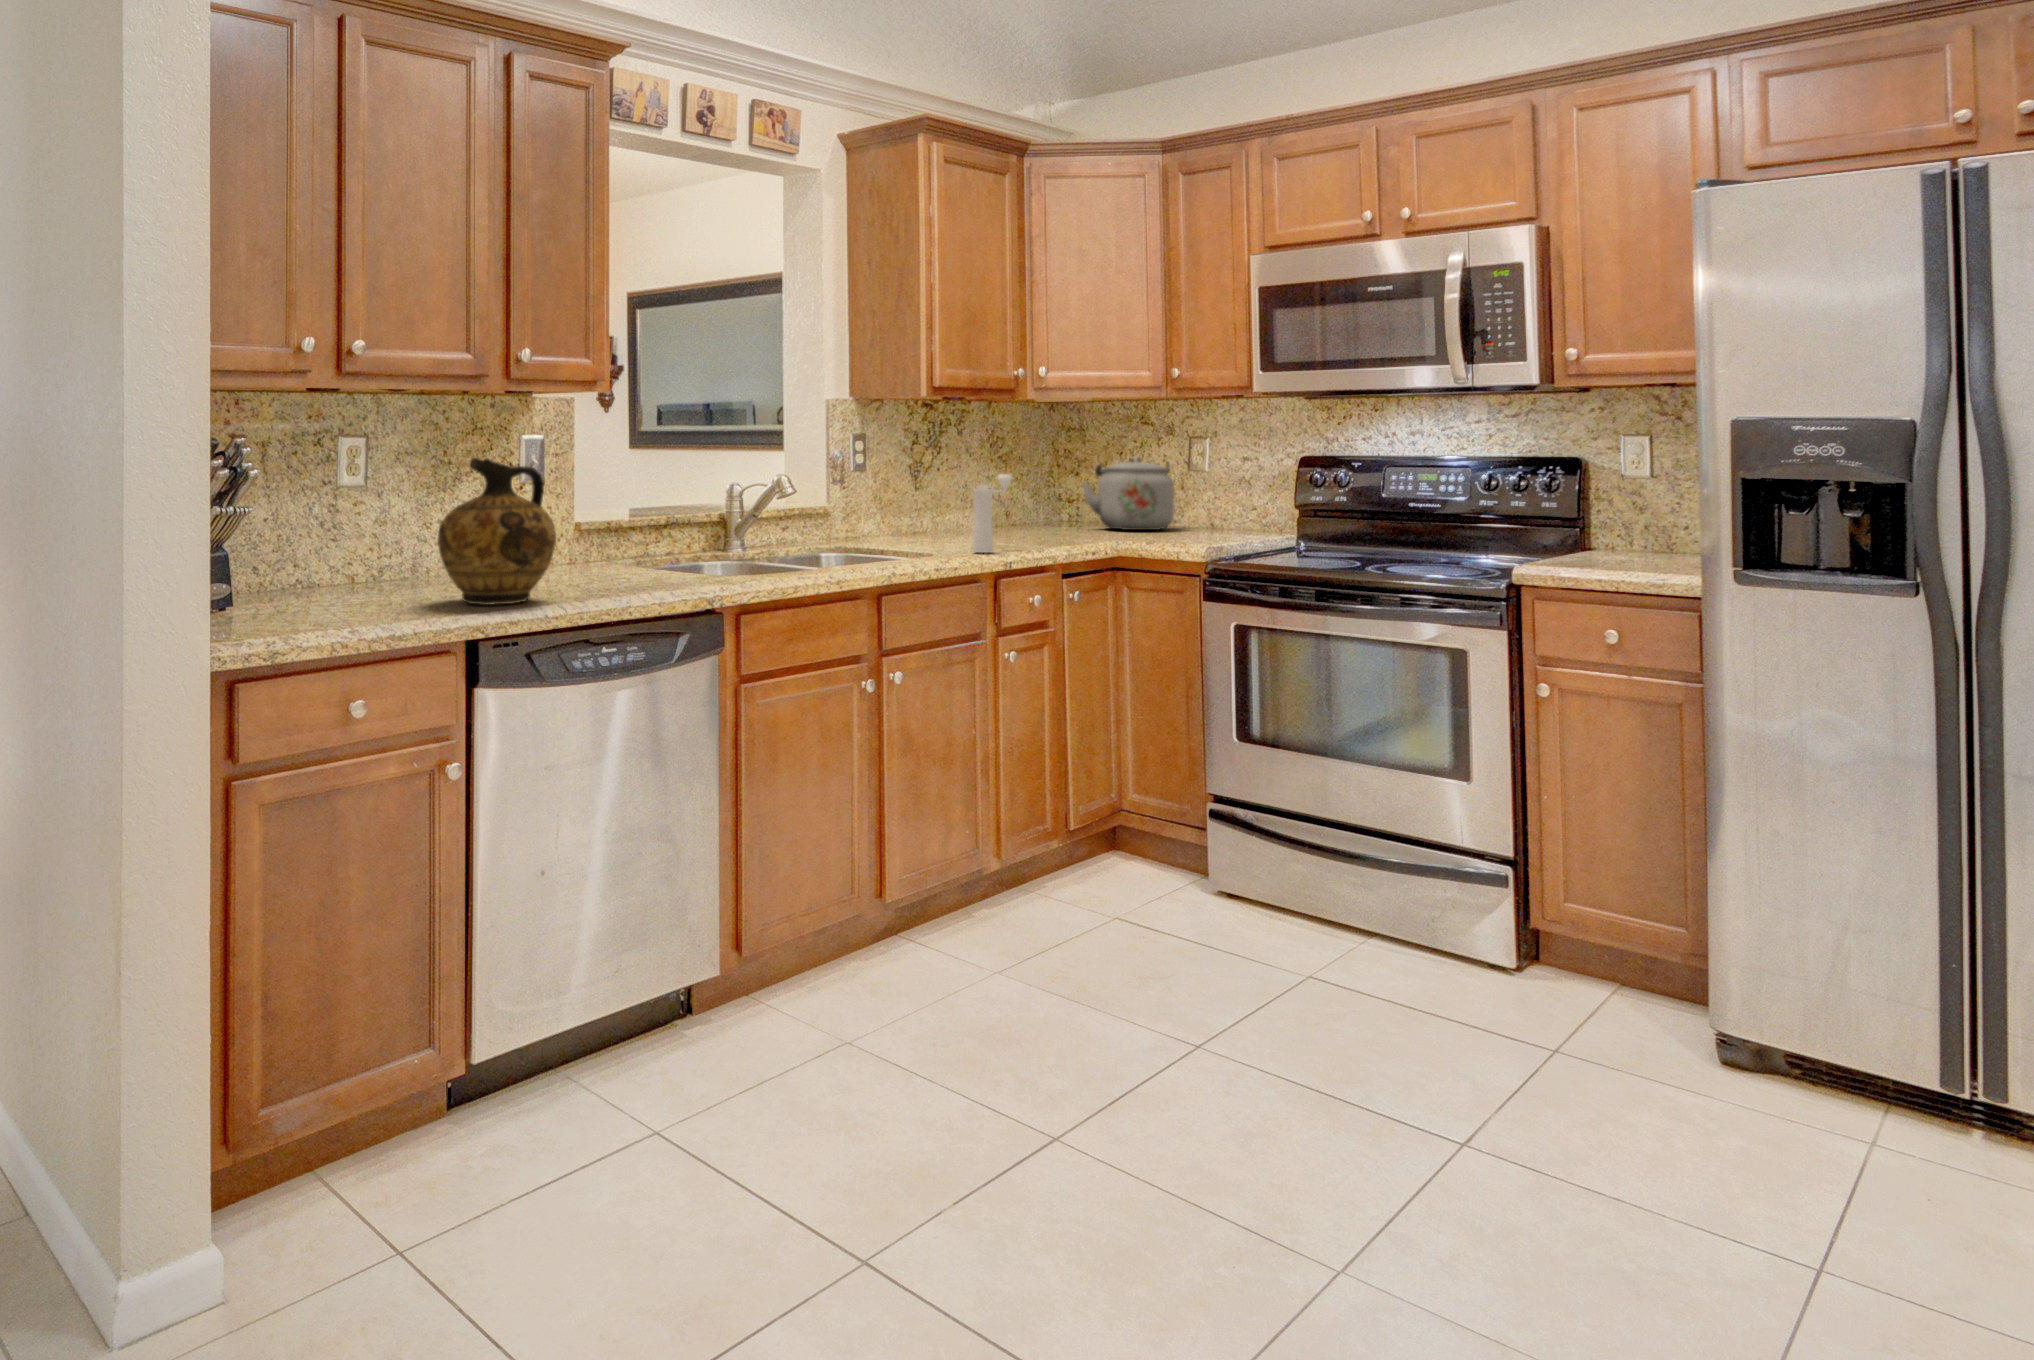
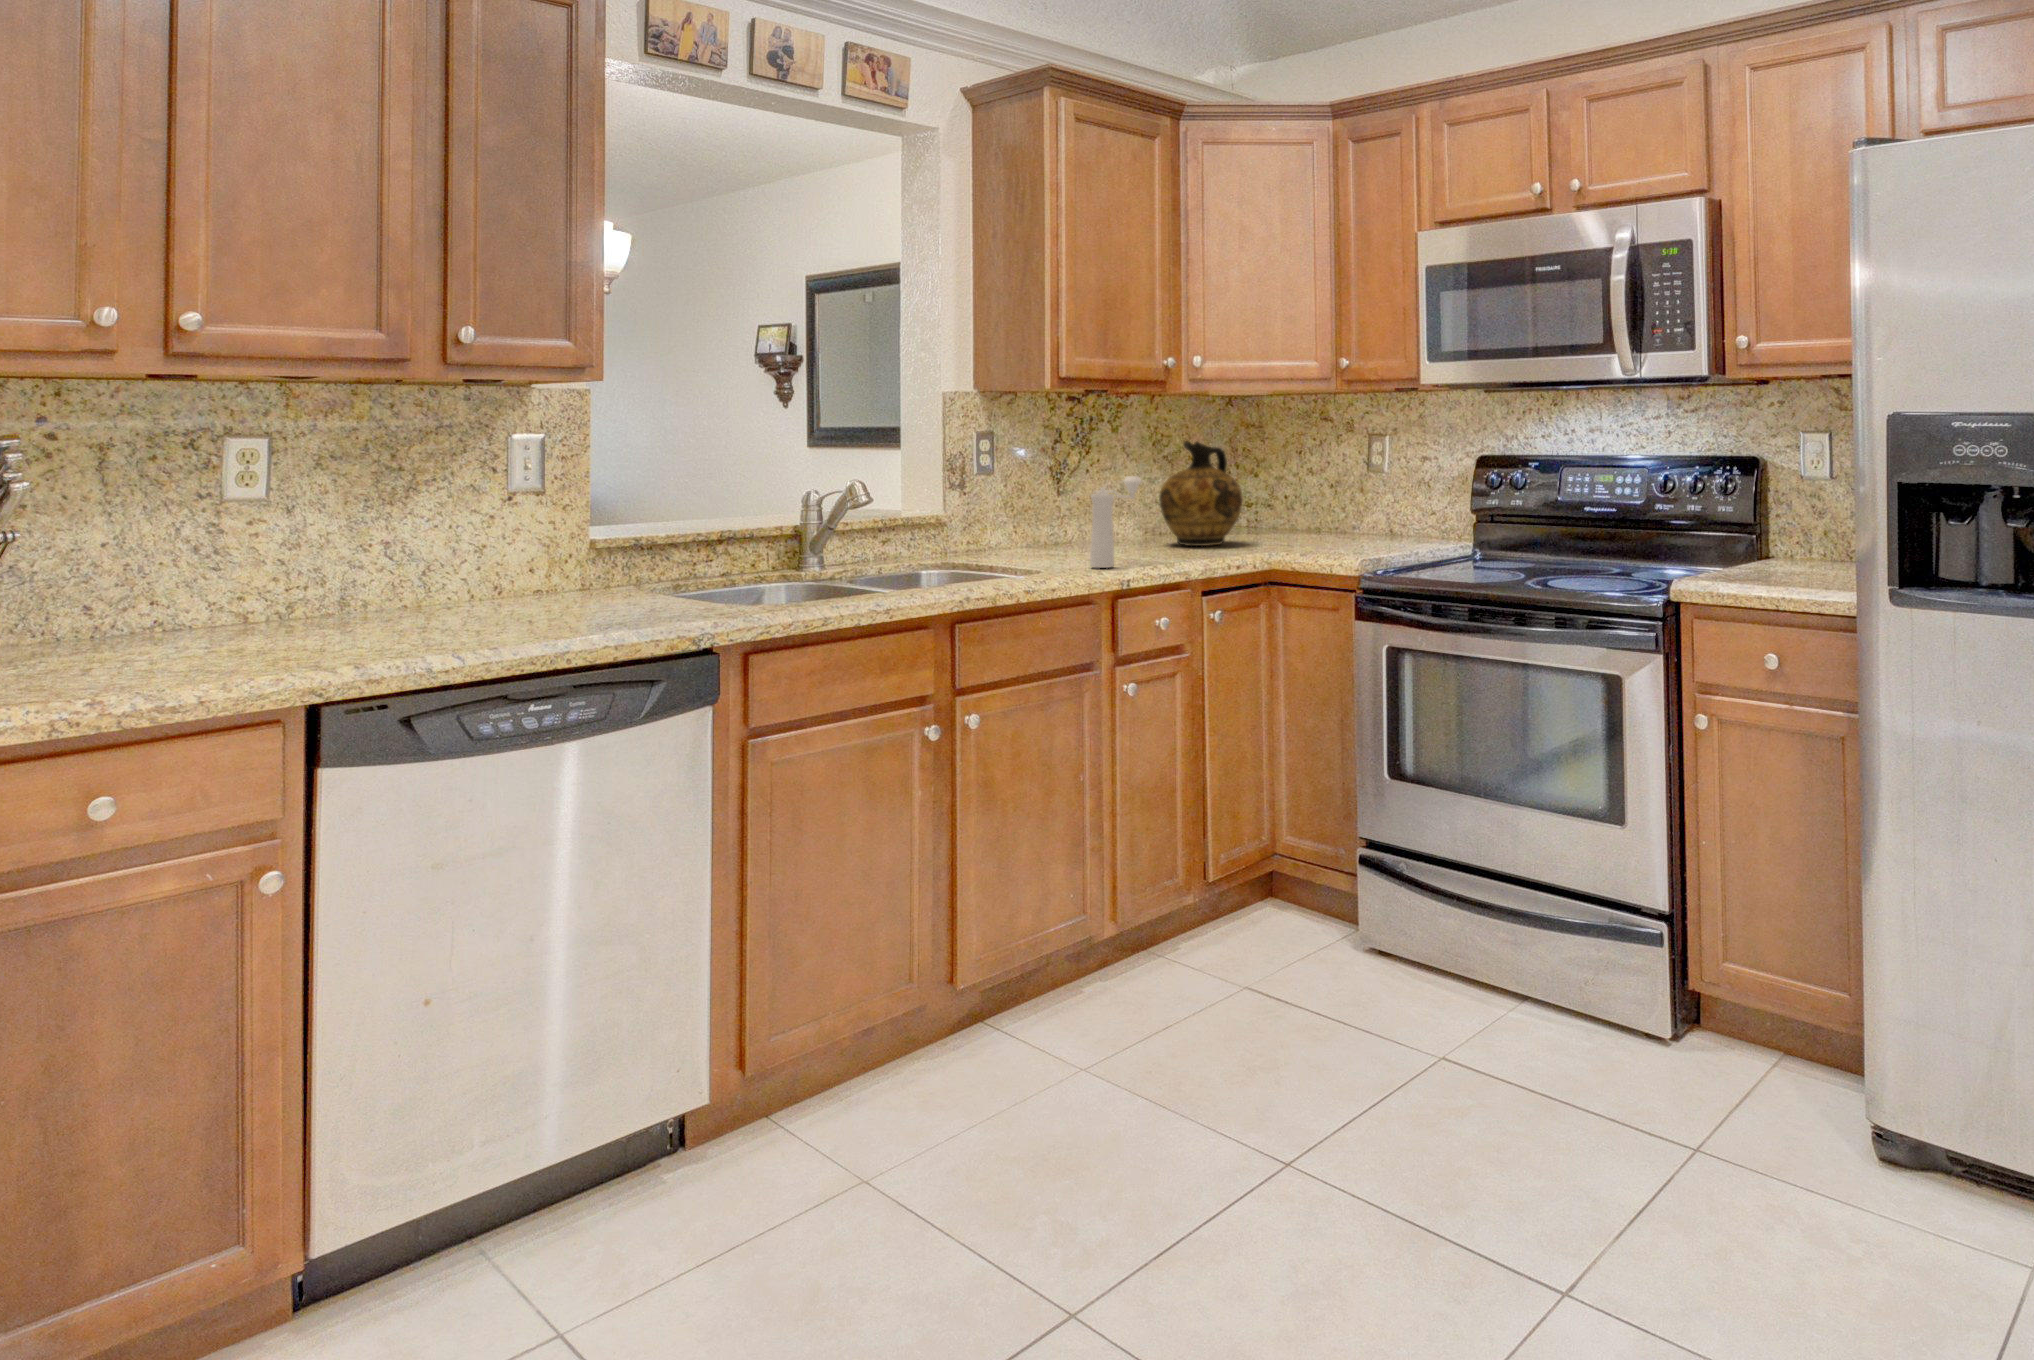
kettle: present [1083,457,1174,530] -> none [1248,454,1347,536]
ceramic jug: present [438,458,556,605] -> present [1159,441,1243,546]

